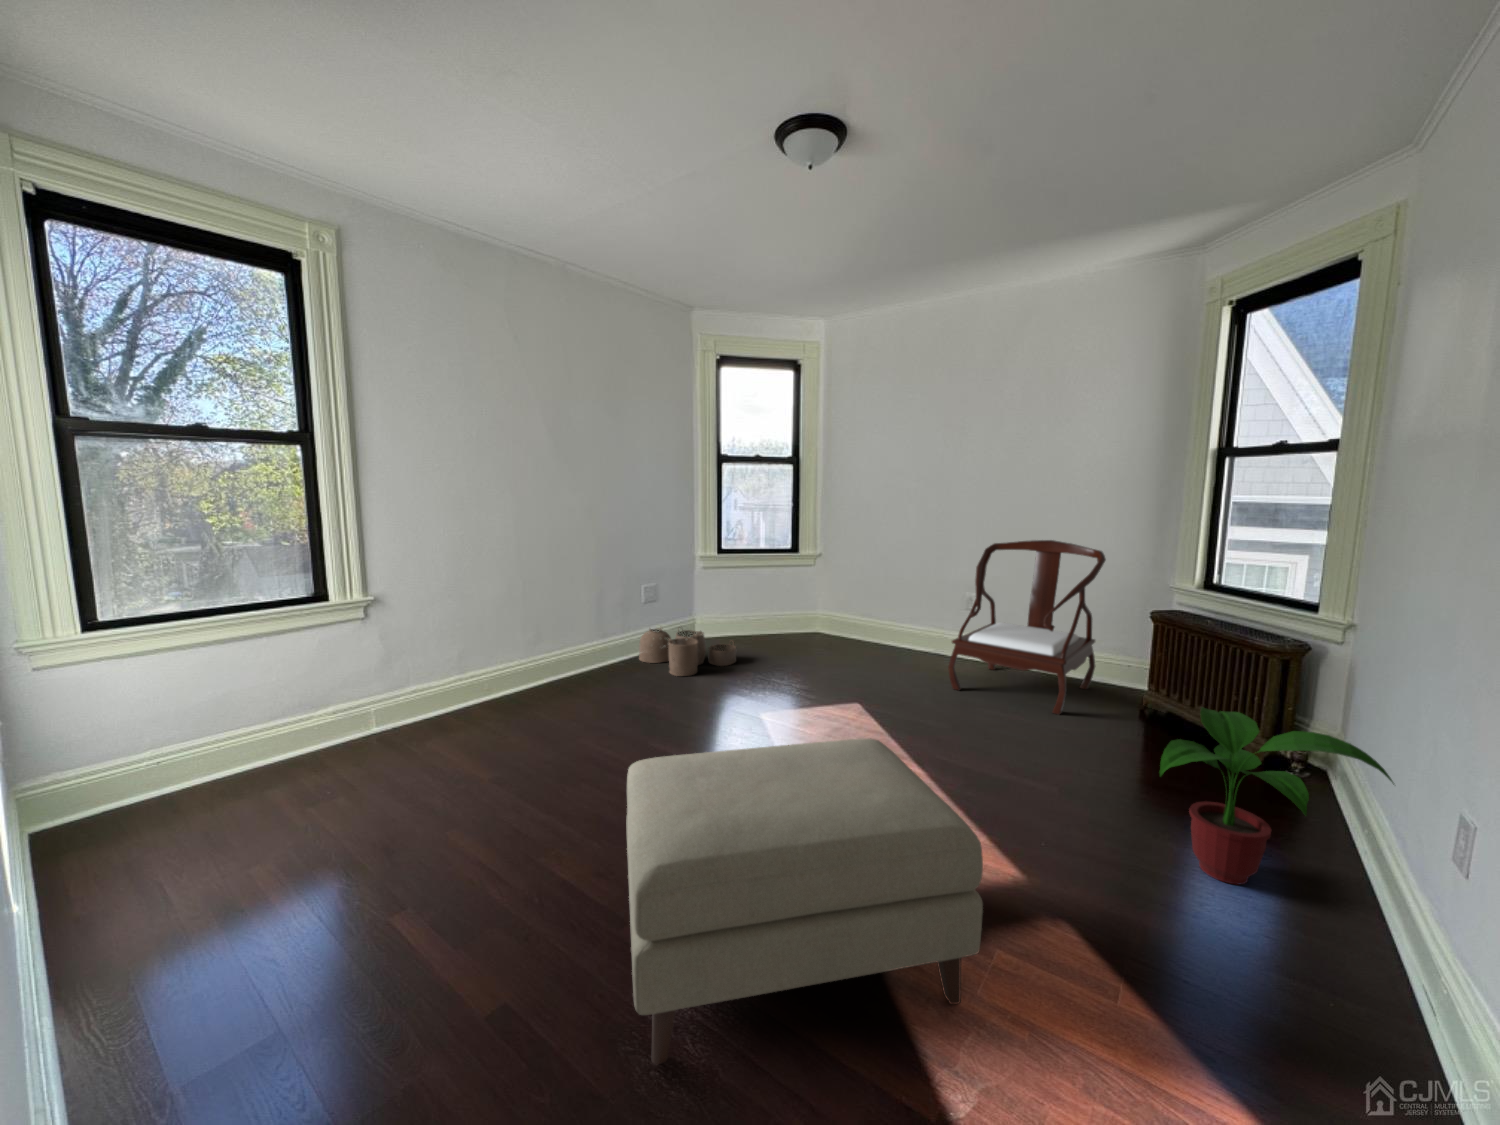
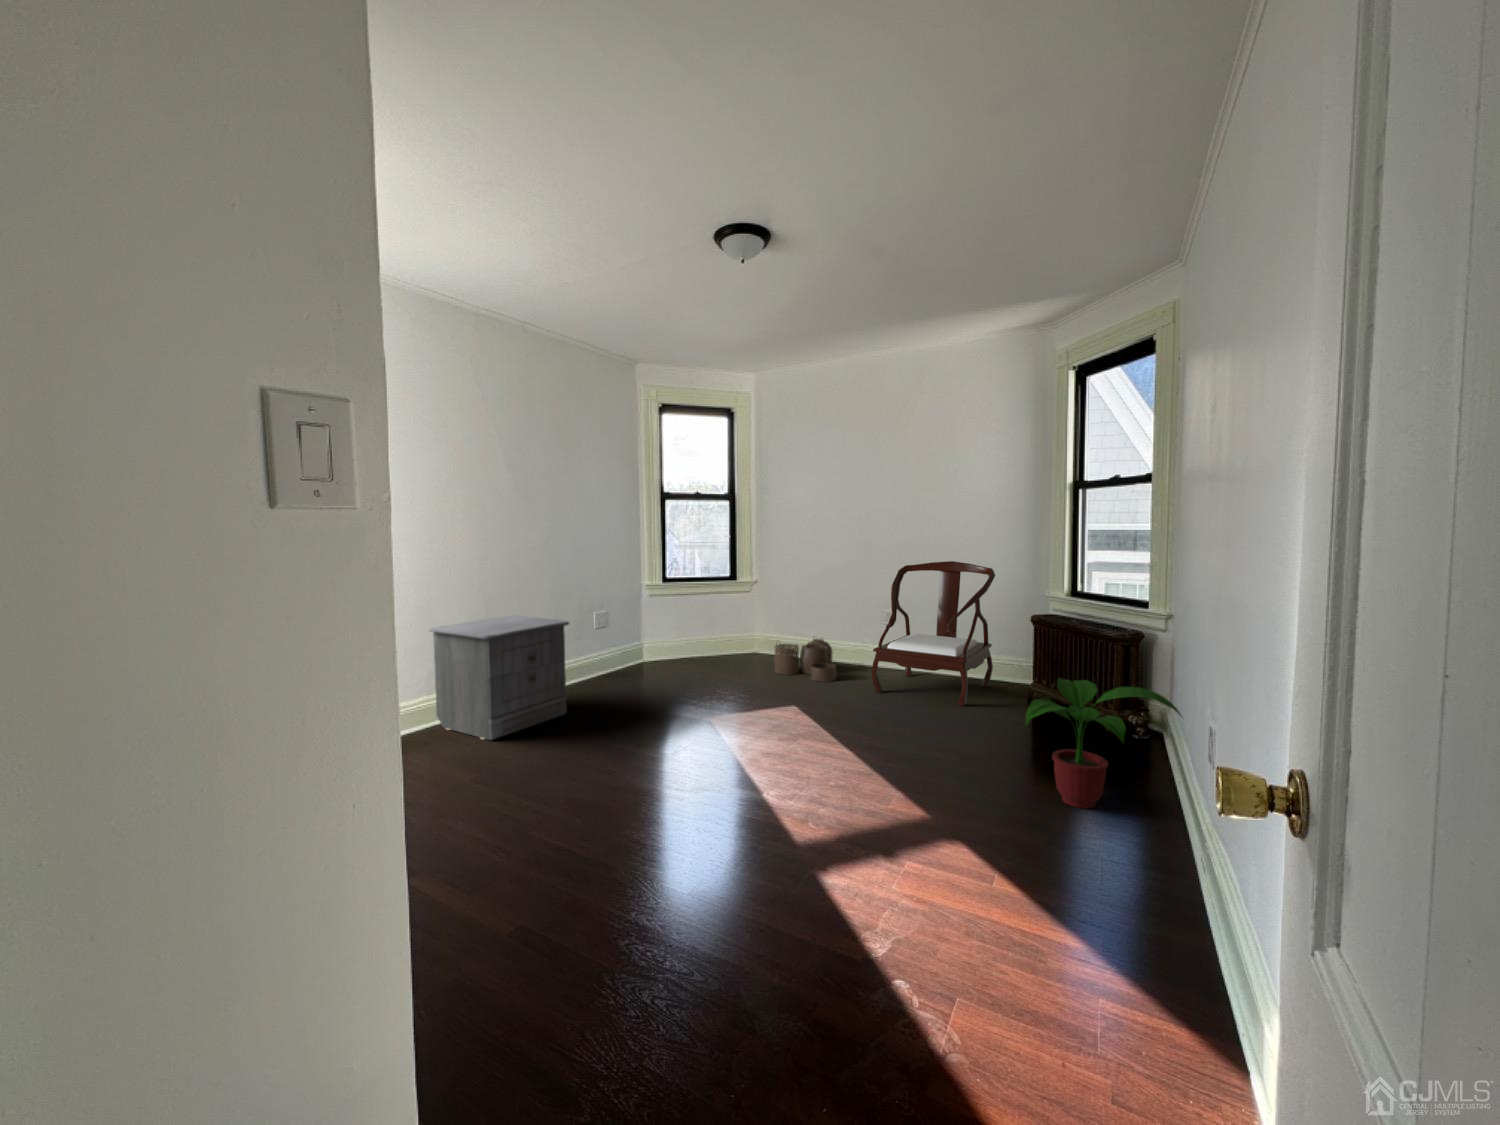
nightstand: none [460,589,609,729] -> present [430,615,569,740]
woven basket: present [639,629,736,676] -> present [774,639,836,682]
ottoman: present [626,738,983,1065] -> none [612,709,894,946]

